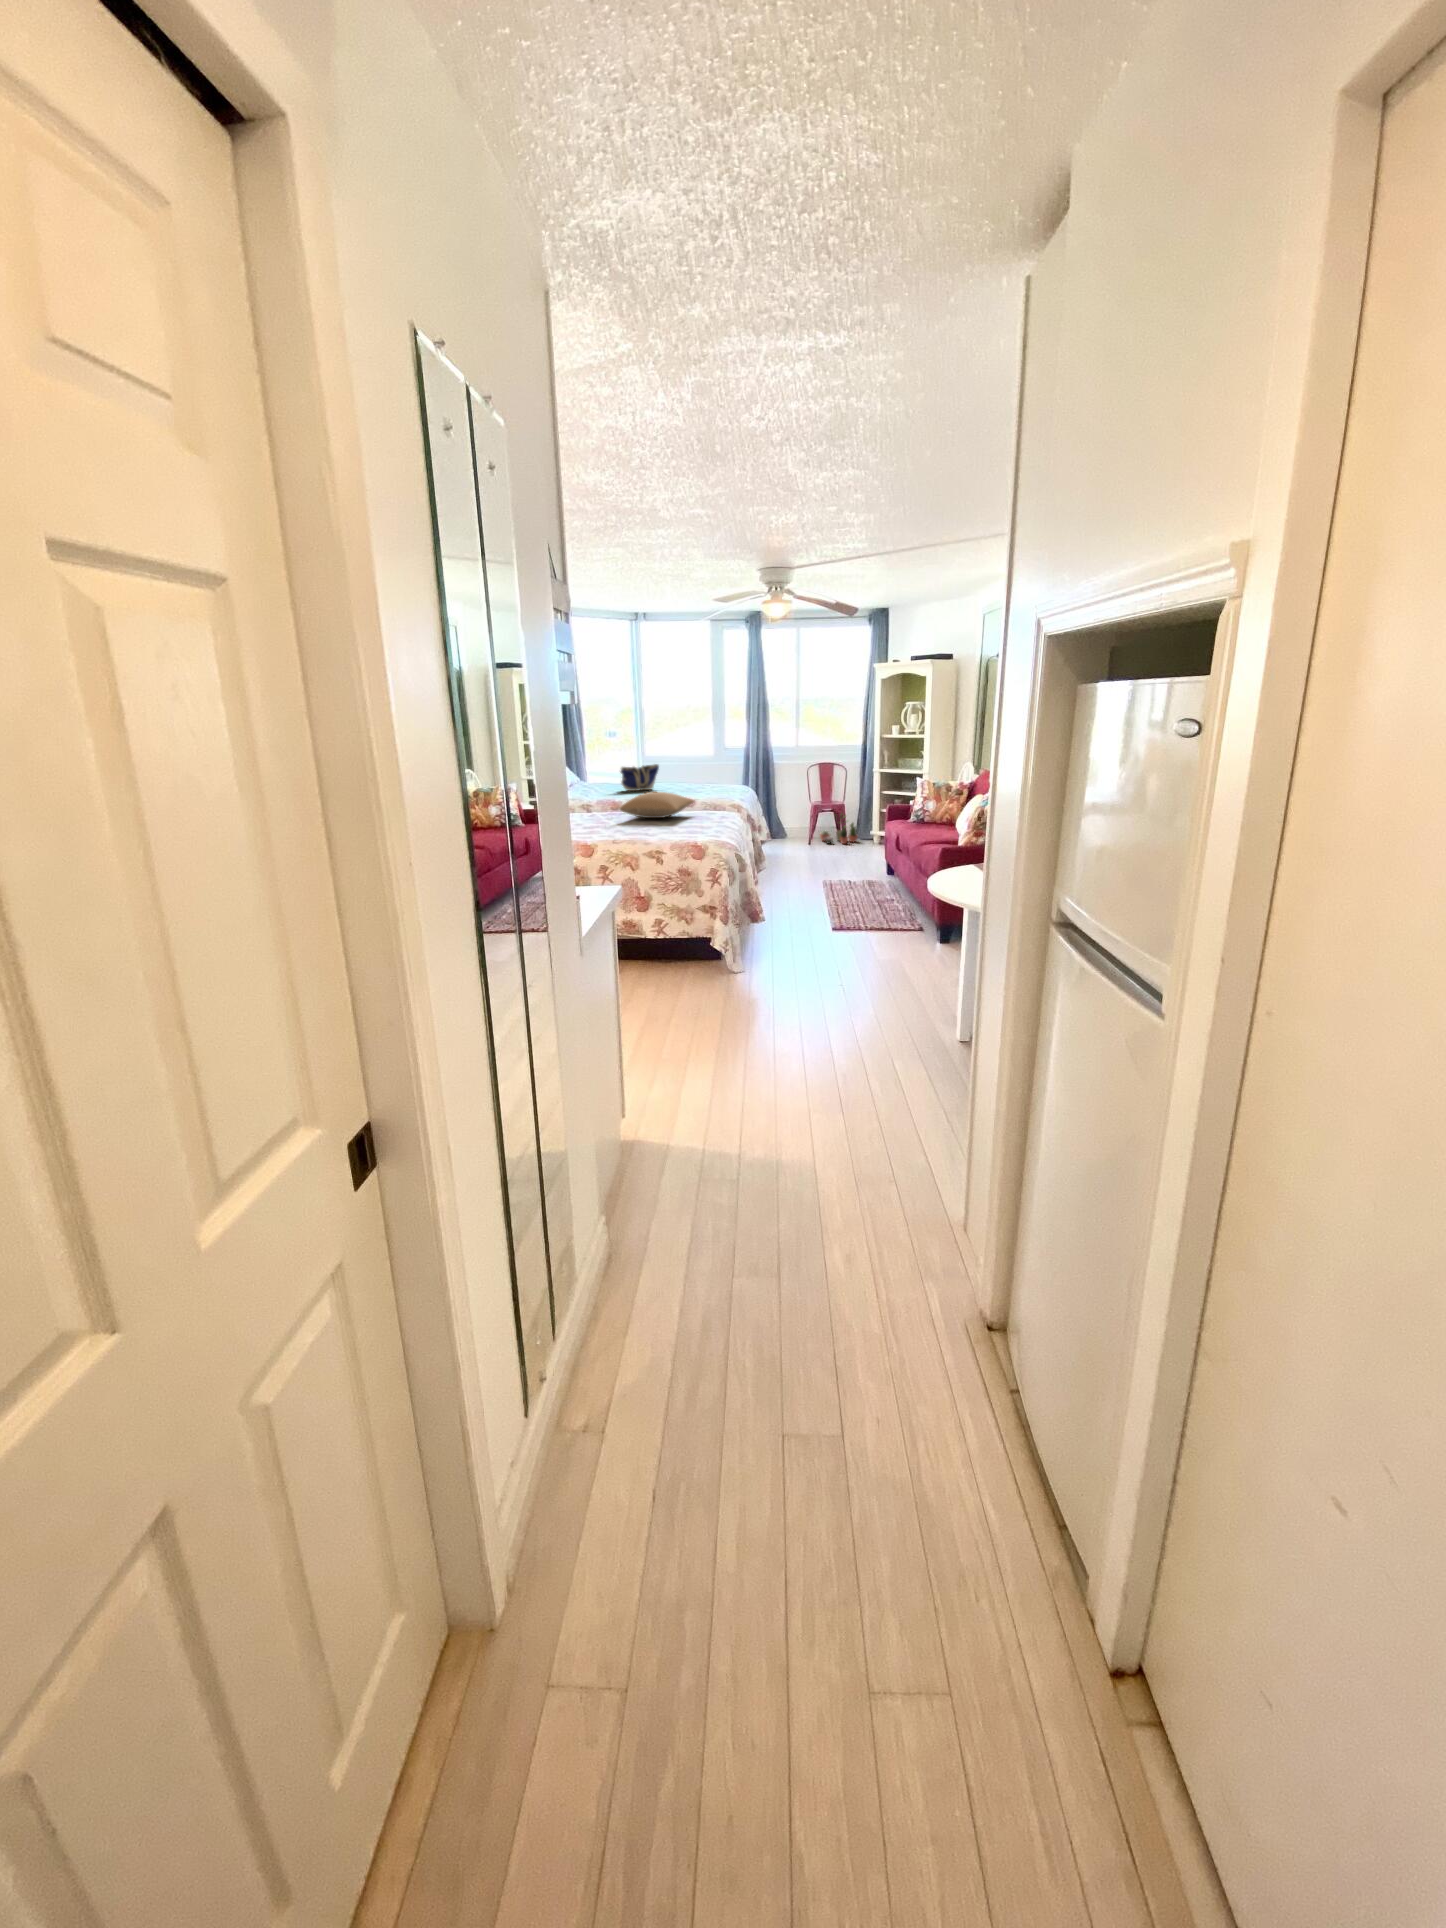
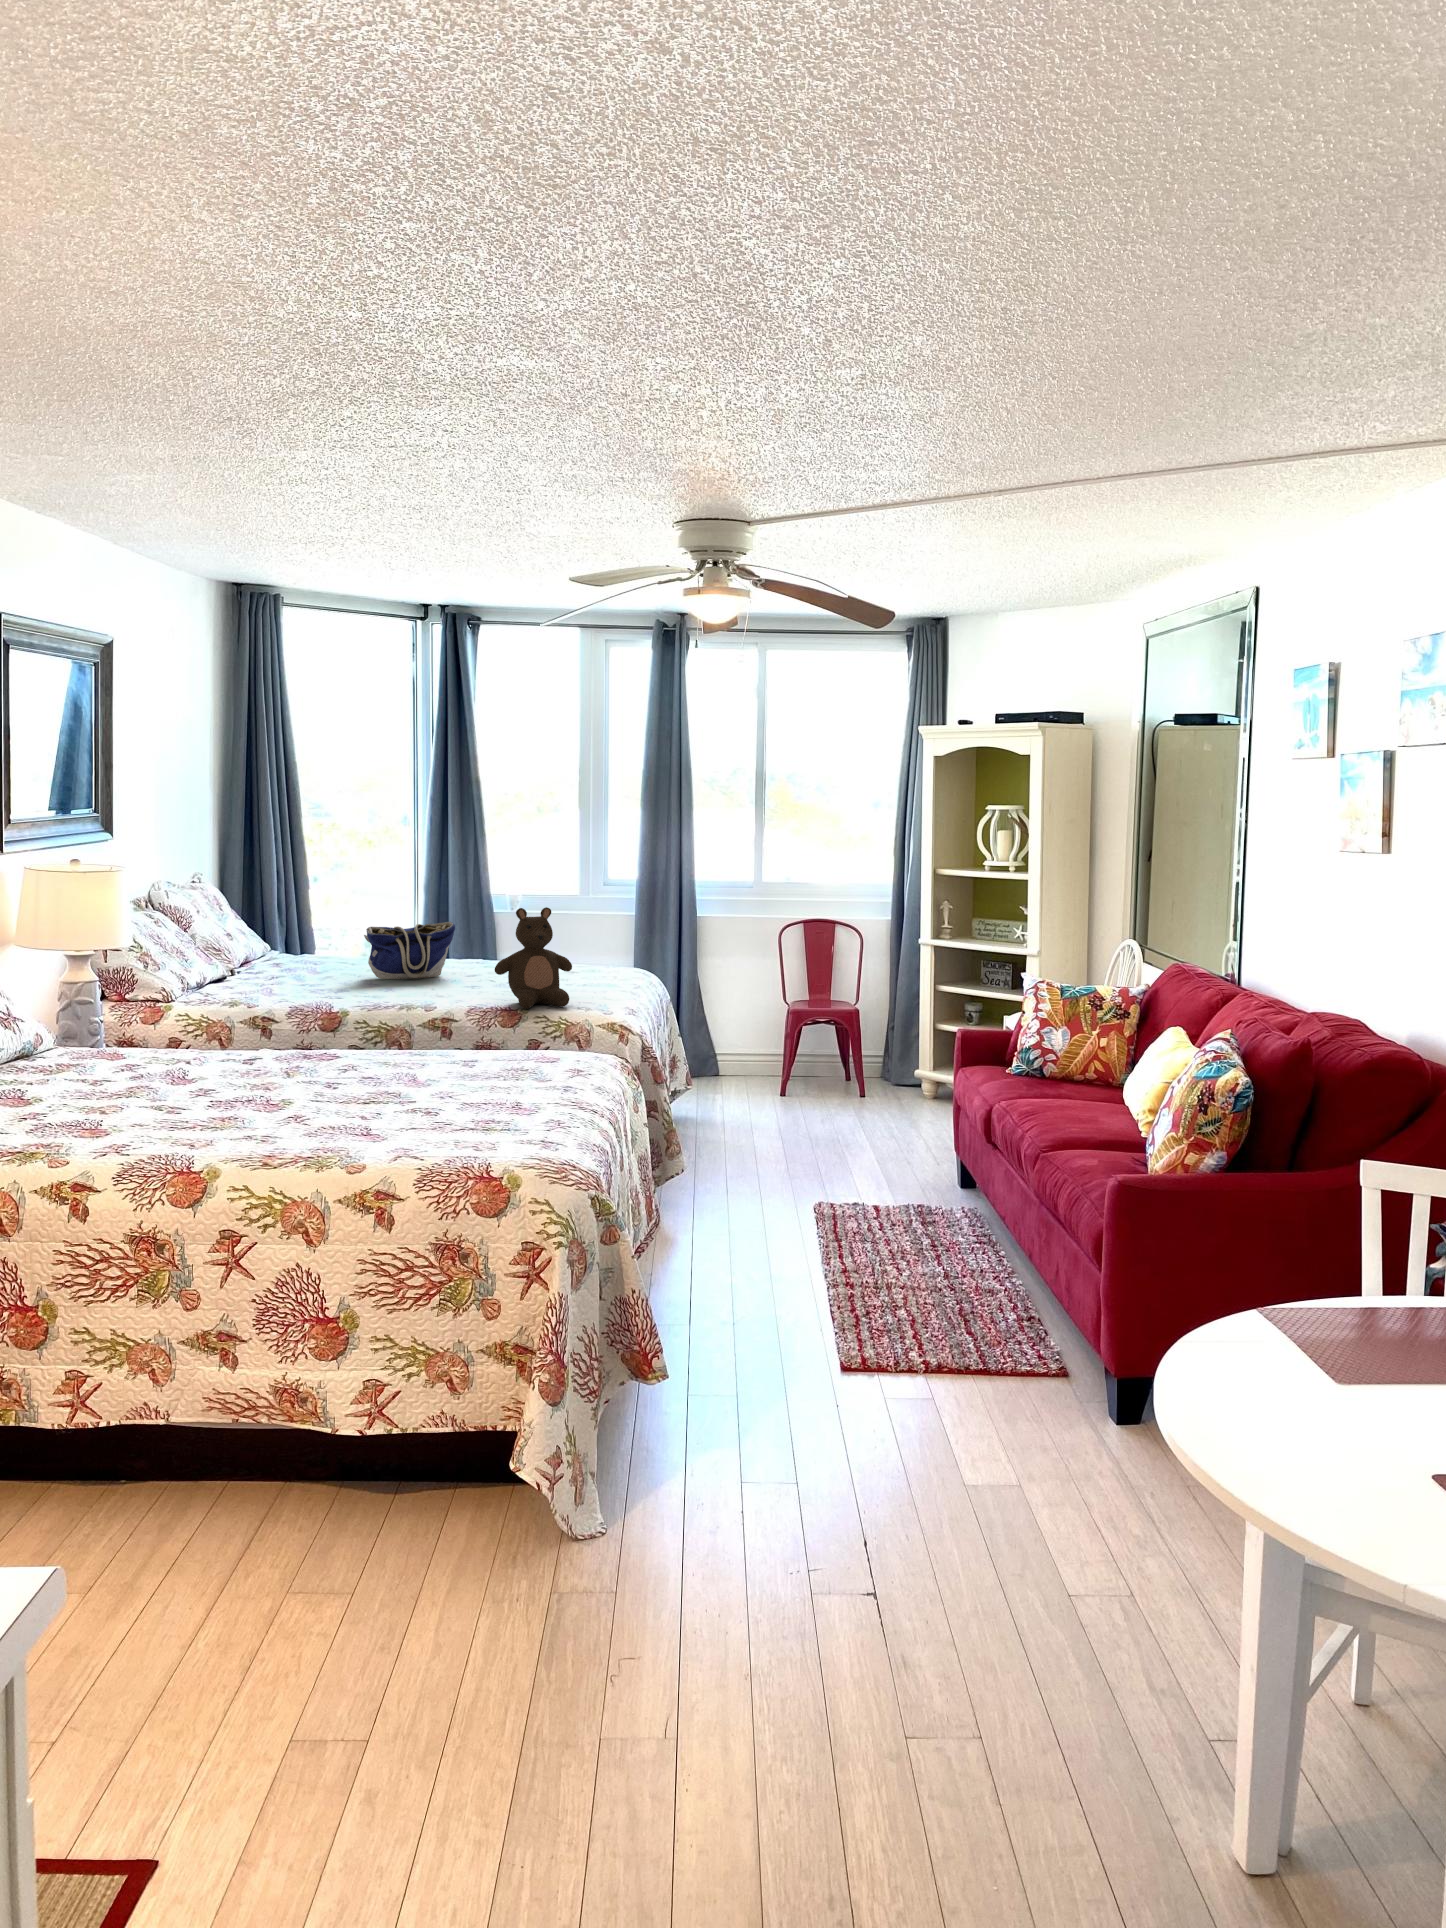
stuffed bear: none [681,754,714,799] -> present [495,907,572,1009]
pillow: present [620,792,694,818] -> none [317,1006,513,1071]
potted plant: present [820,814,857,844] -> none [805,1027,886,1095]

